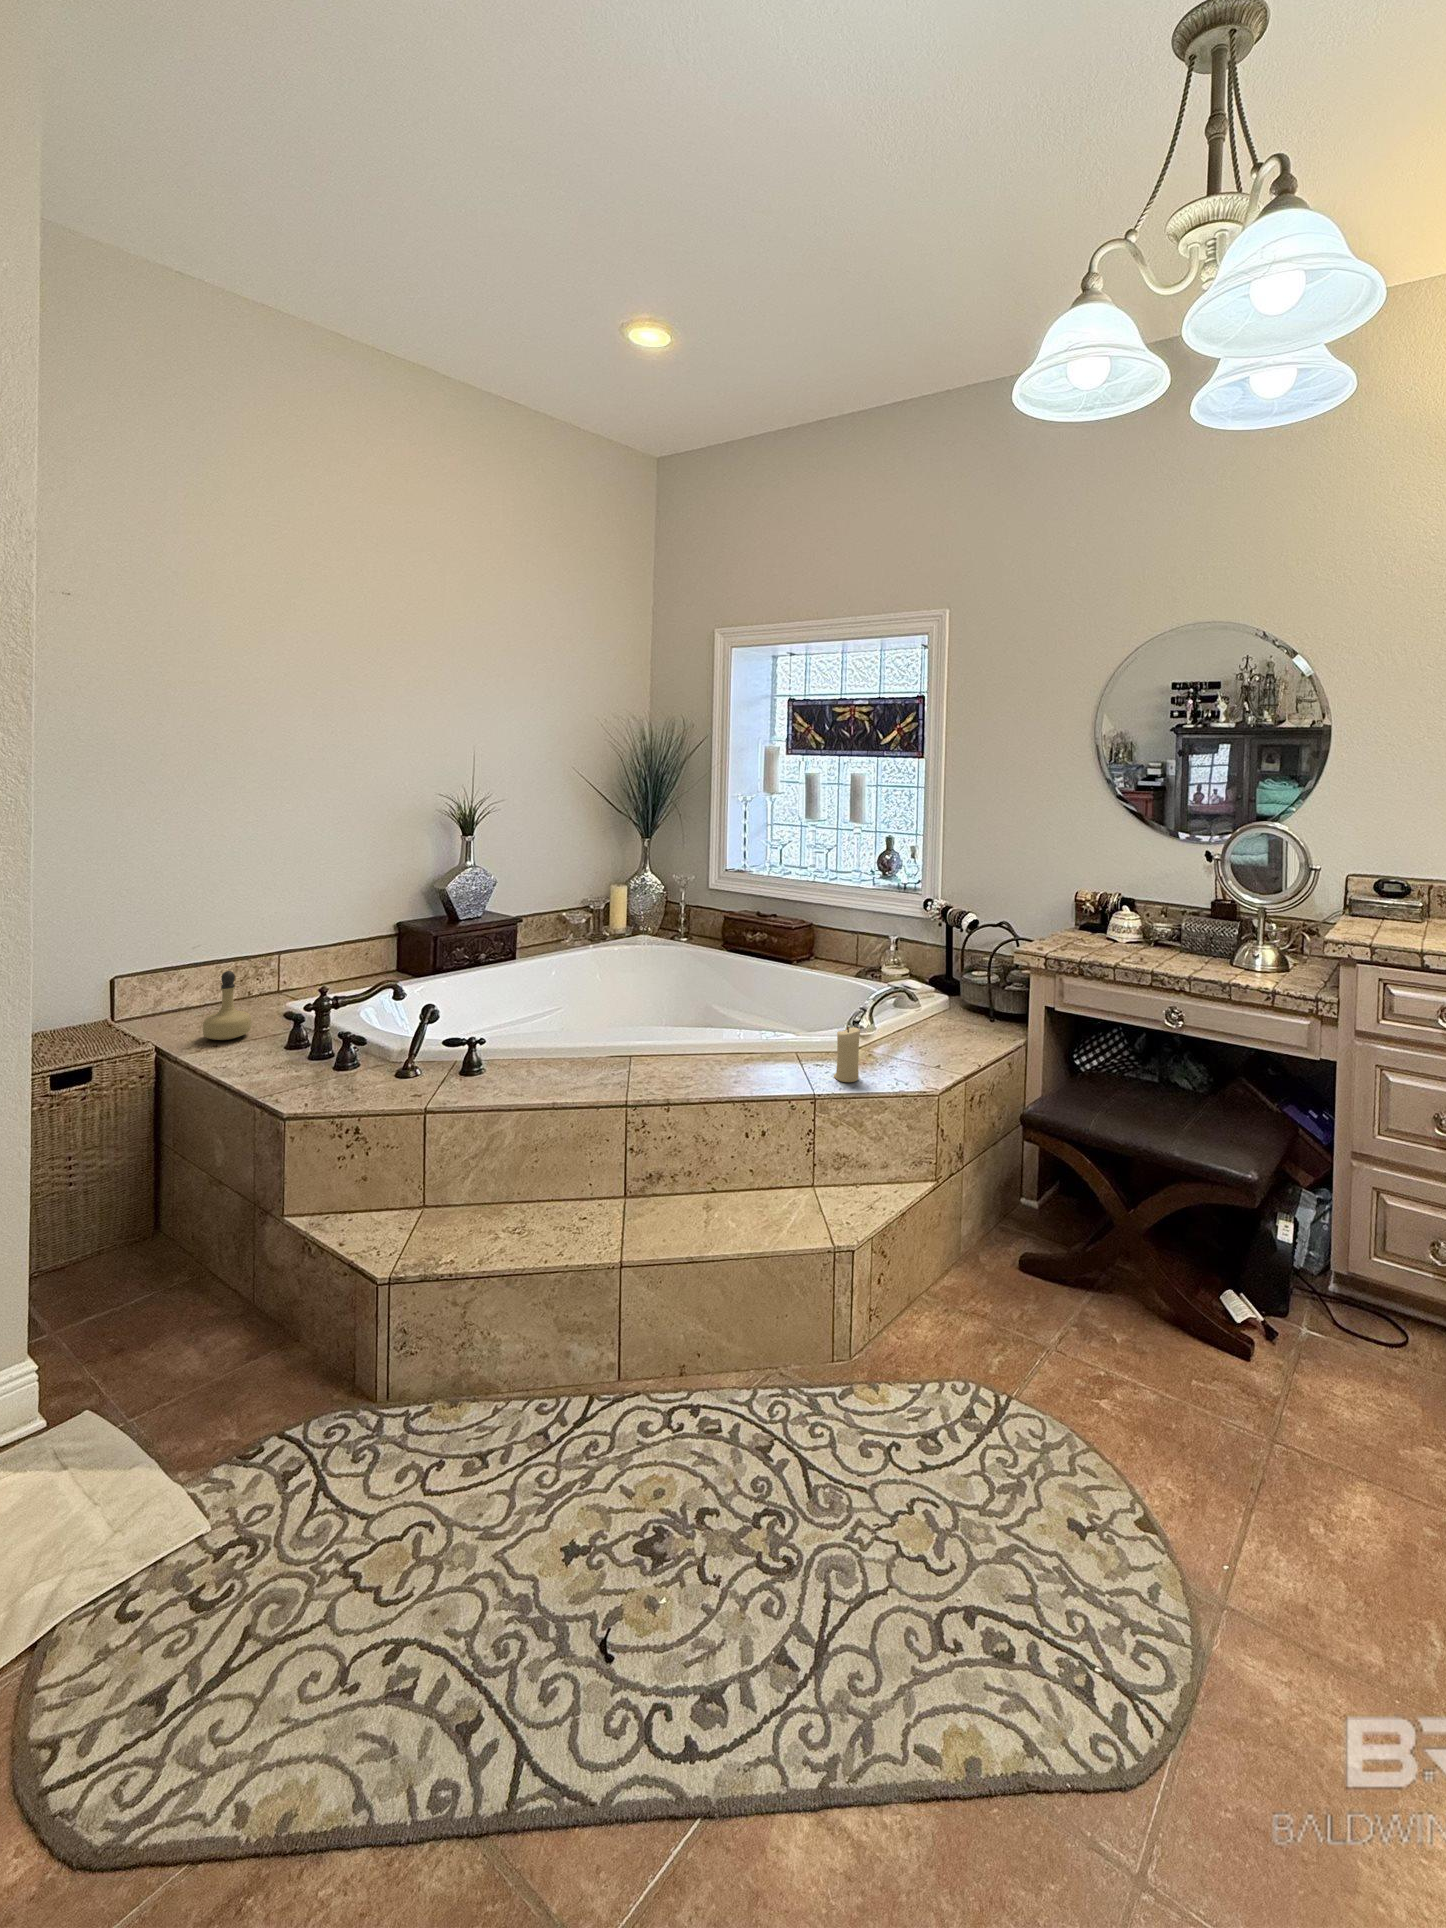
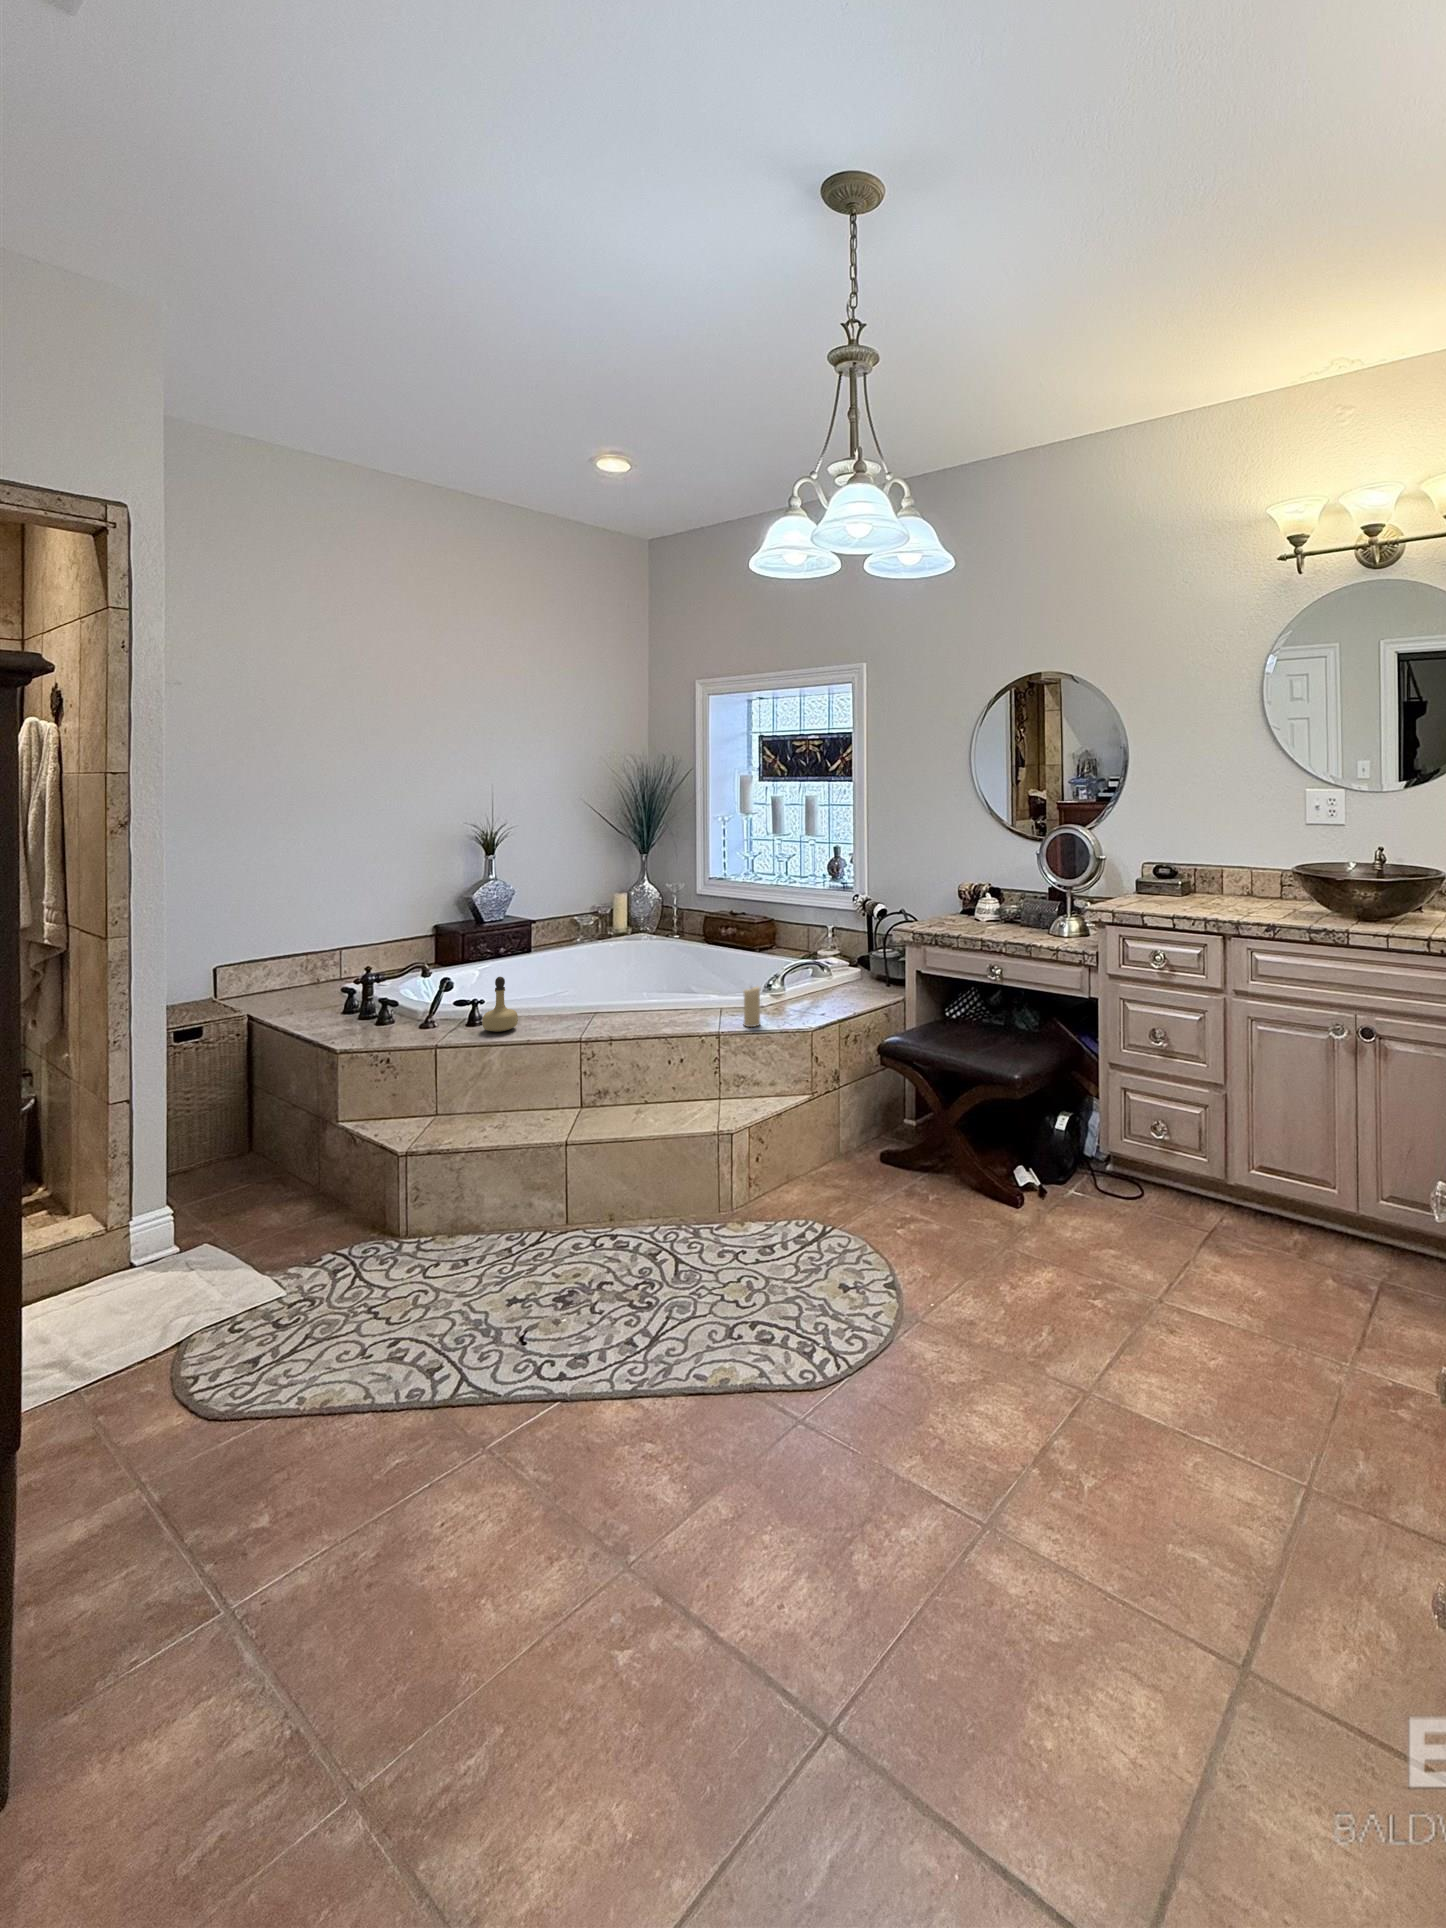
perfume bottle: present [202,971,251,1040] -> present [482,977,518,1032]

